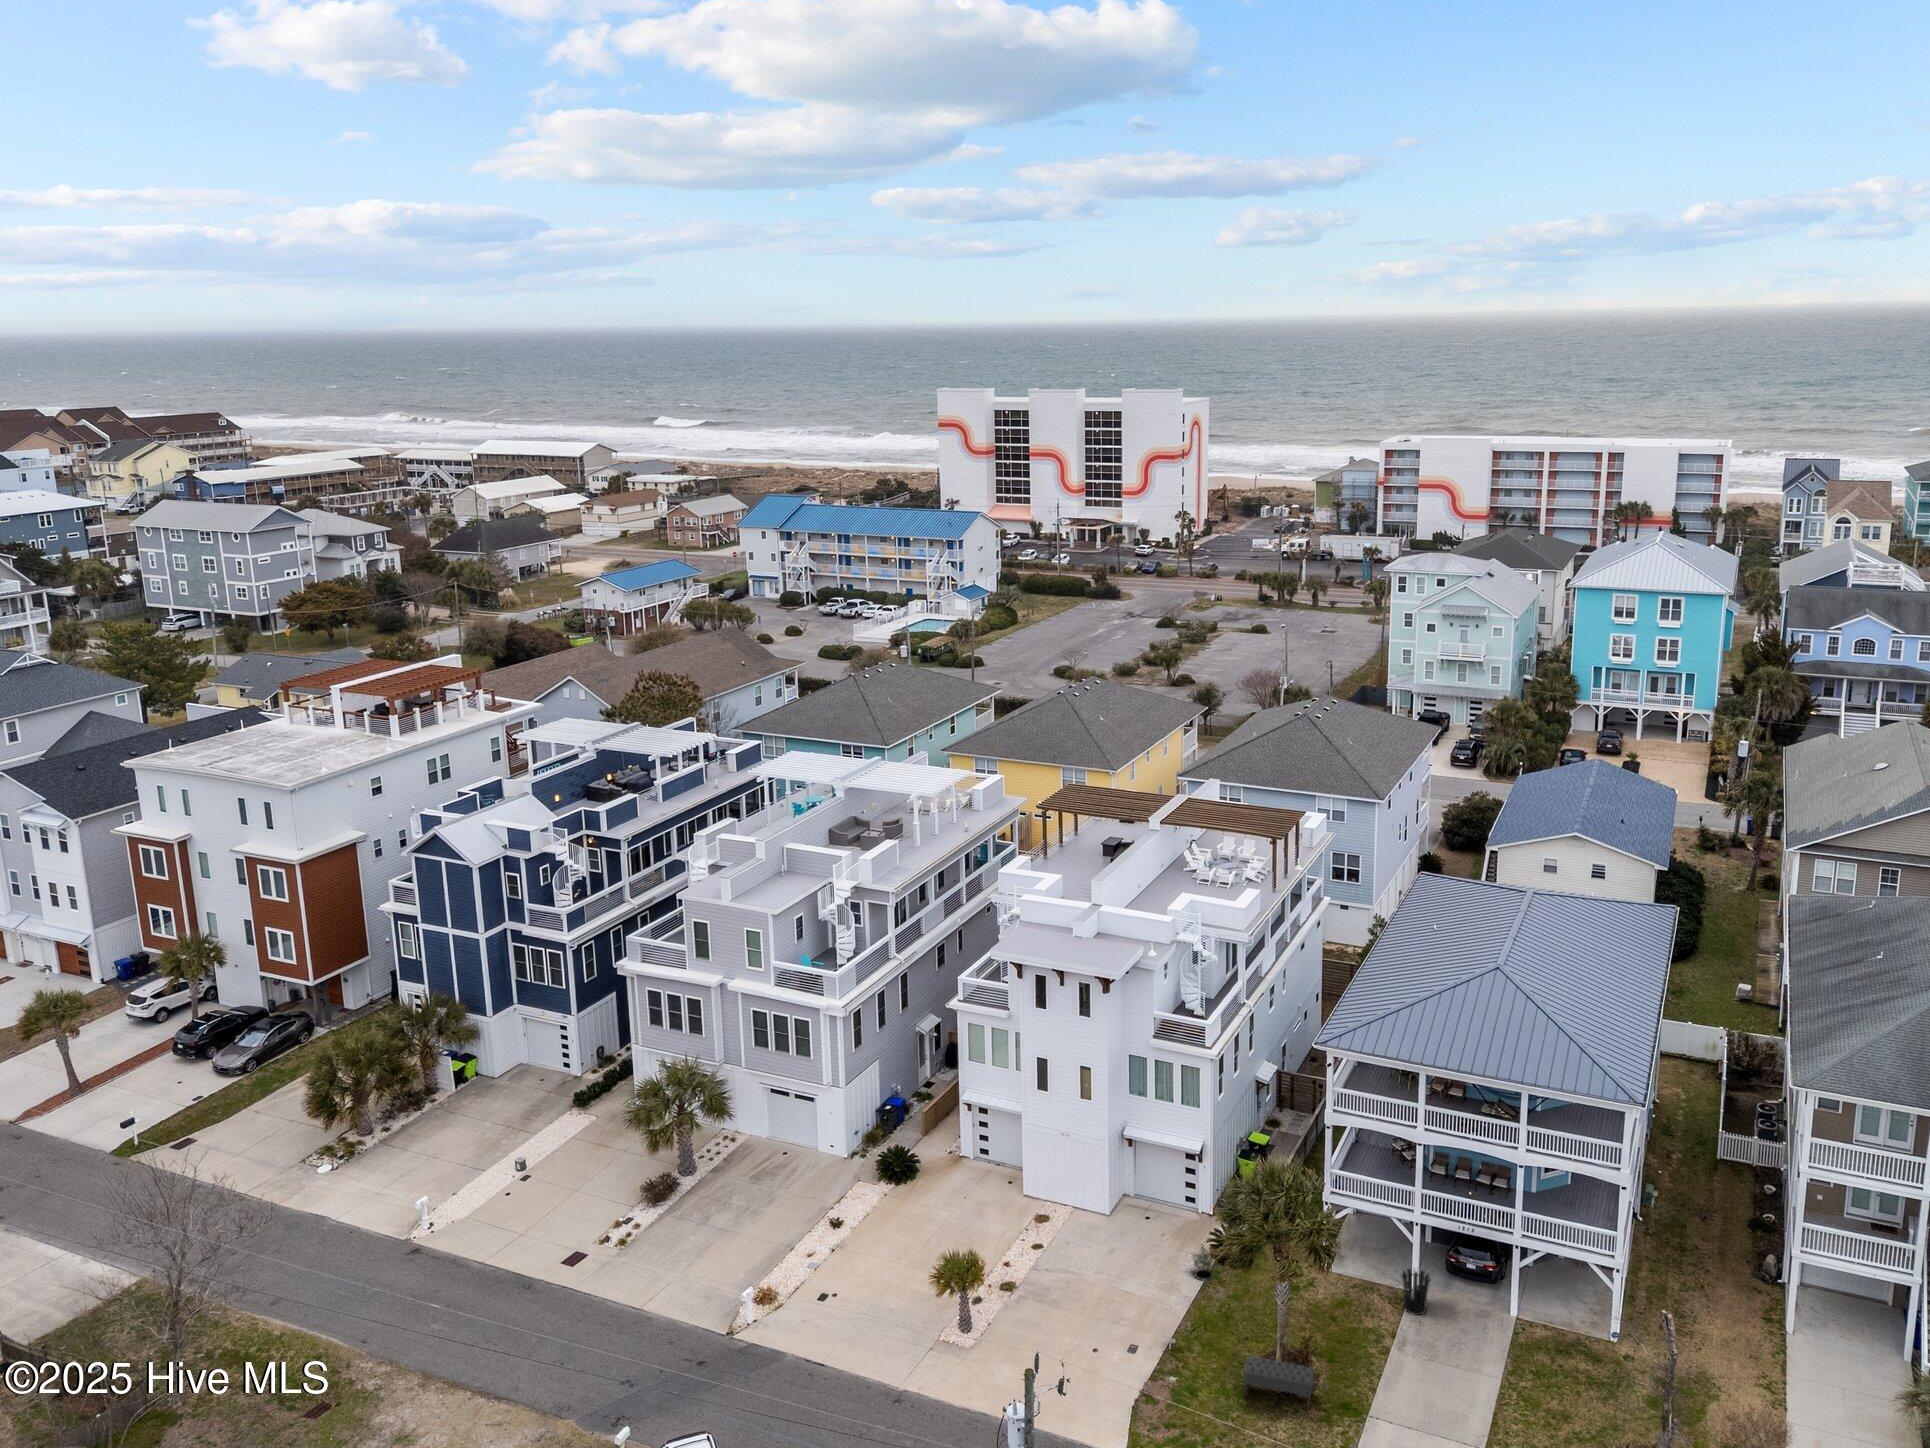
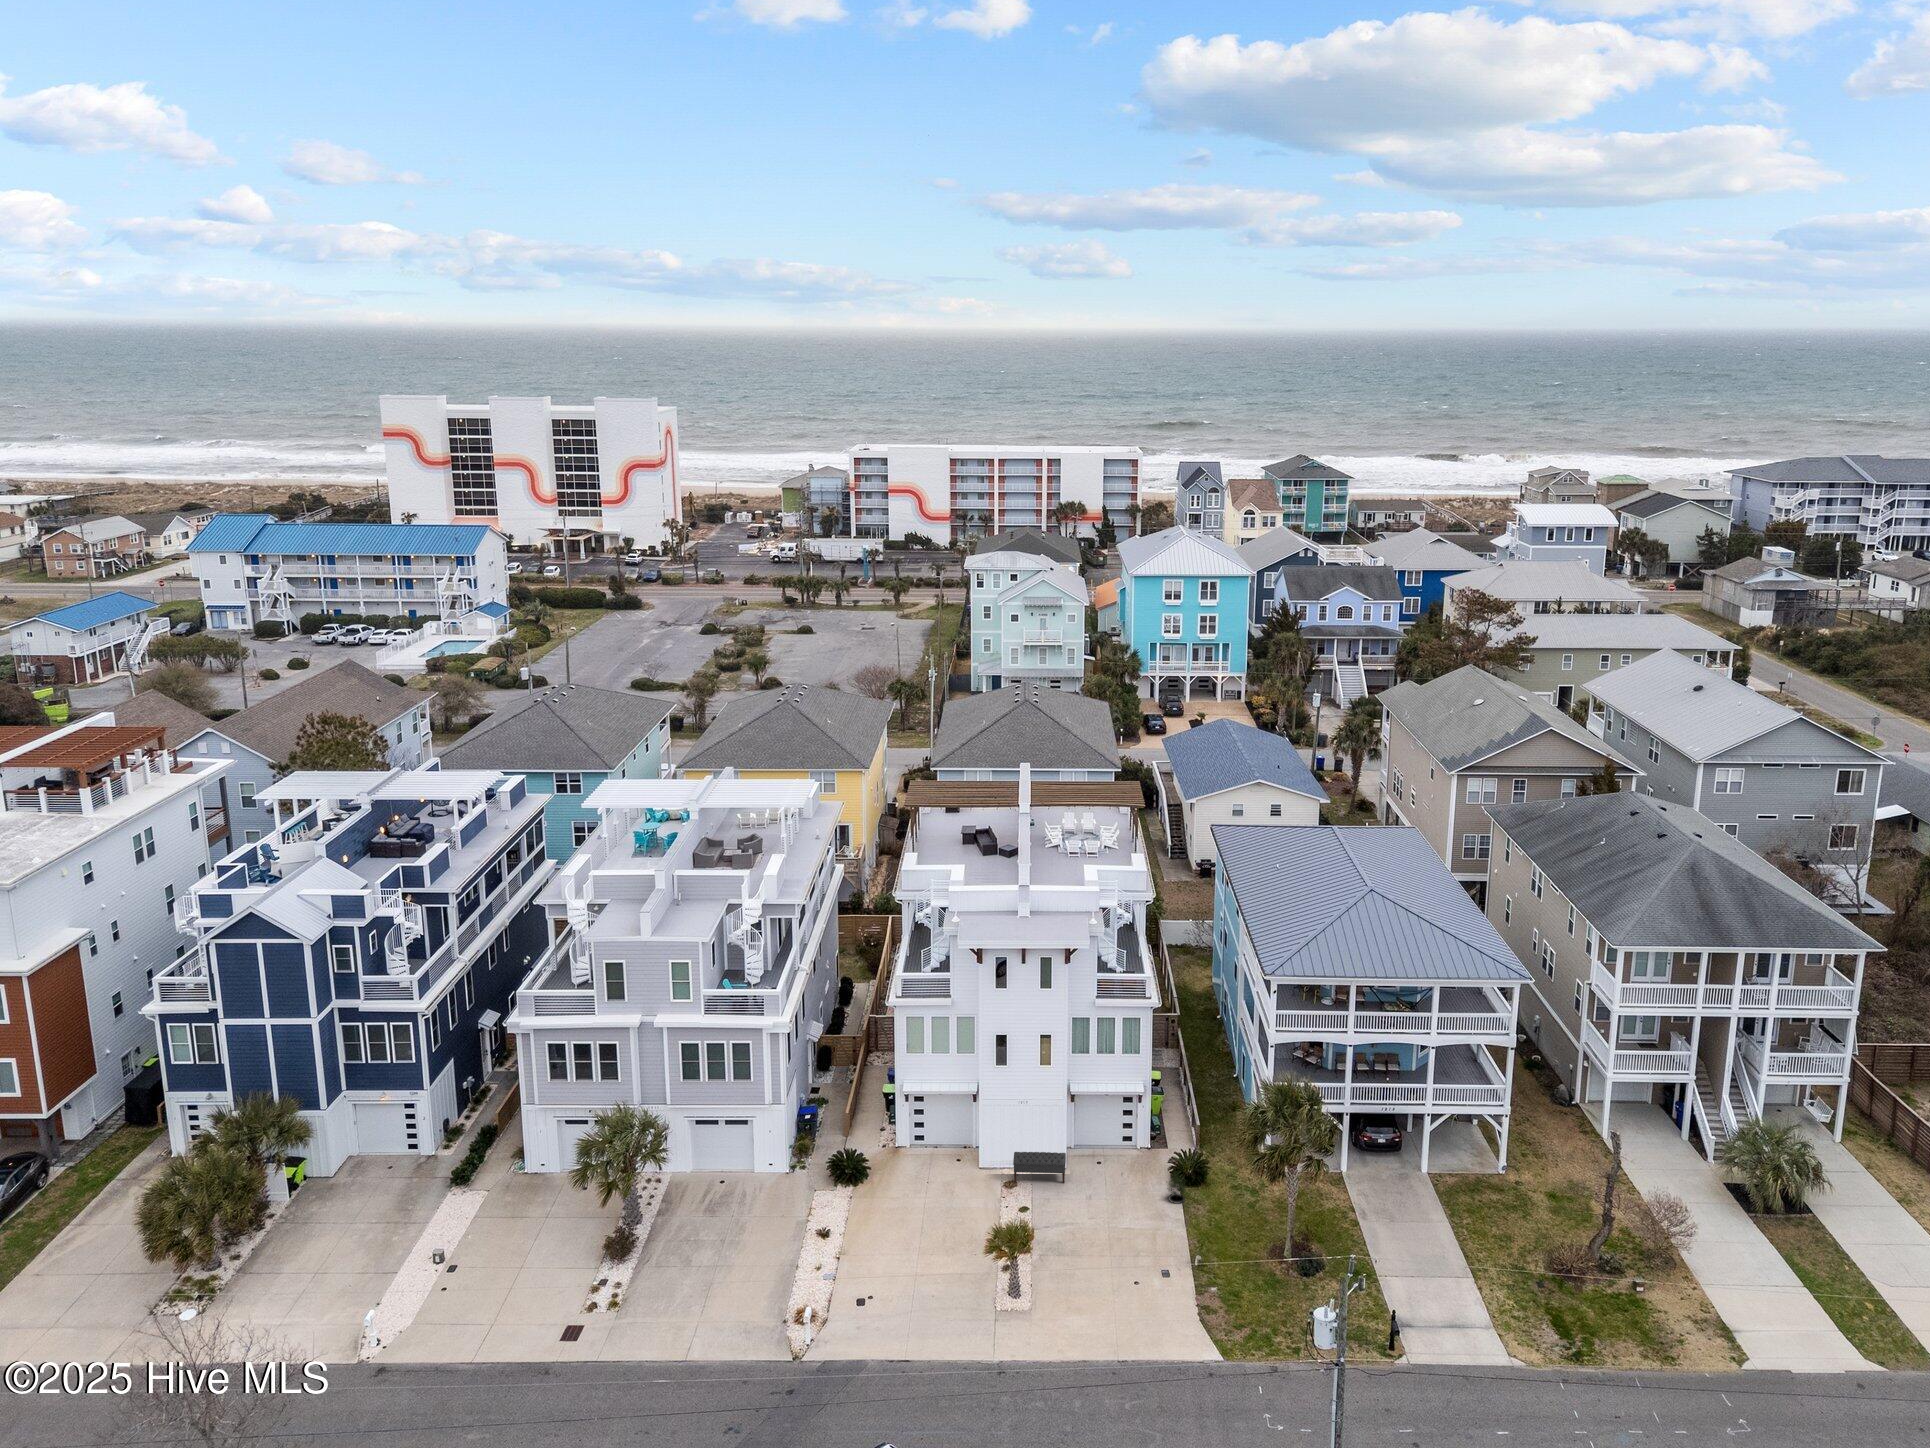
waste bin: present [1402,1268,1431,1315] -> none [1340,1151,1365,1189]
bench: present [1243,1356,1314,1408] -> present [1013,1152,1066,1183]

